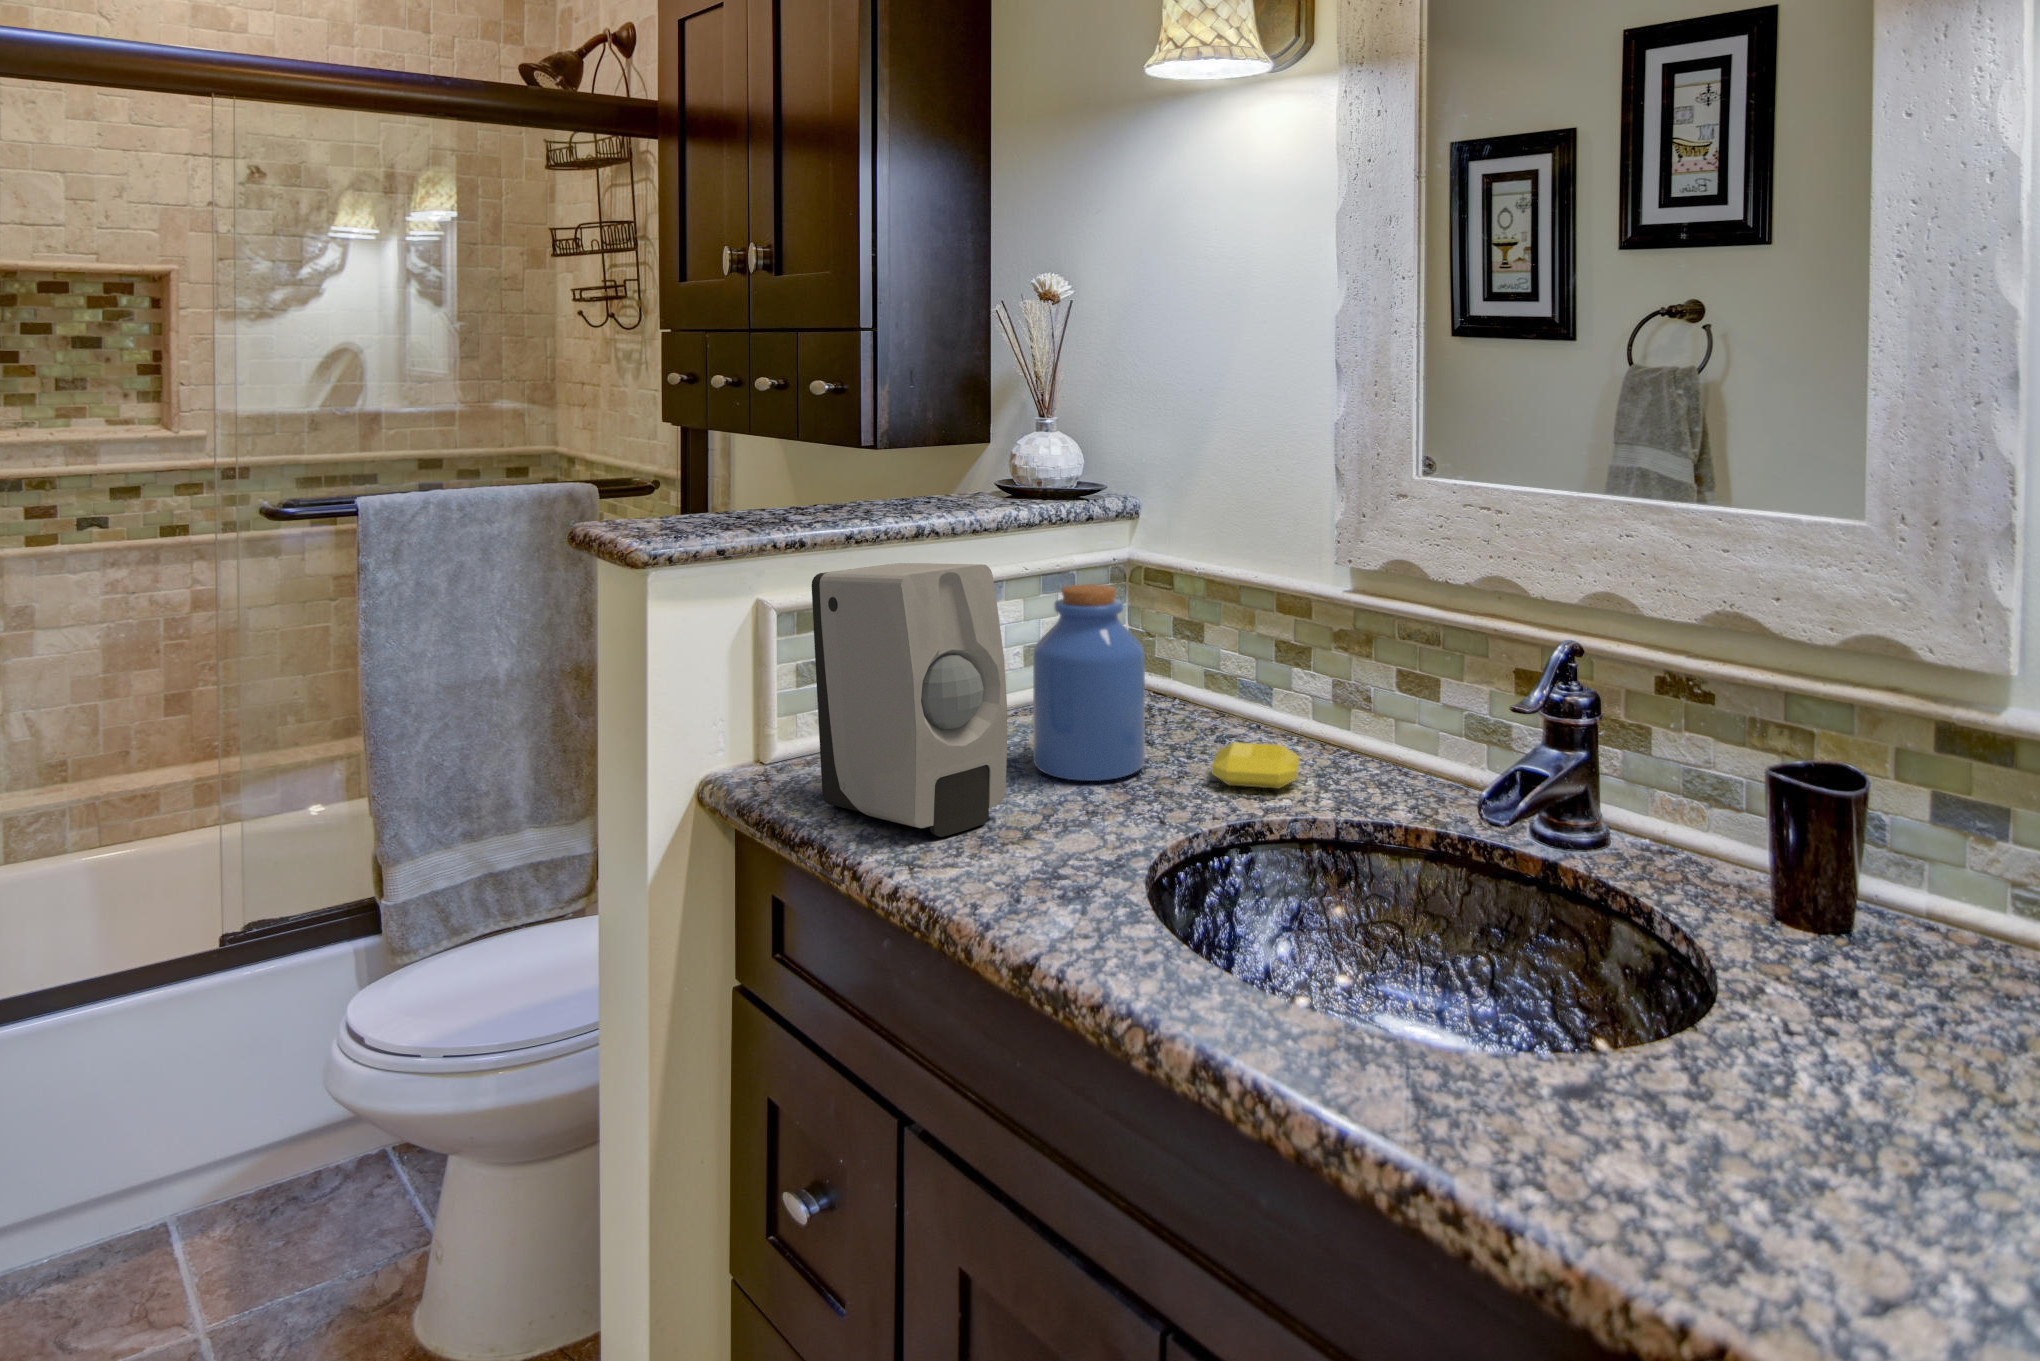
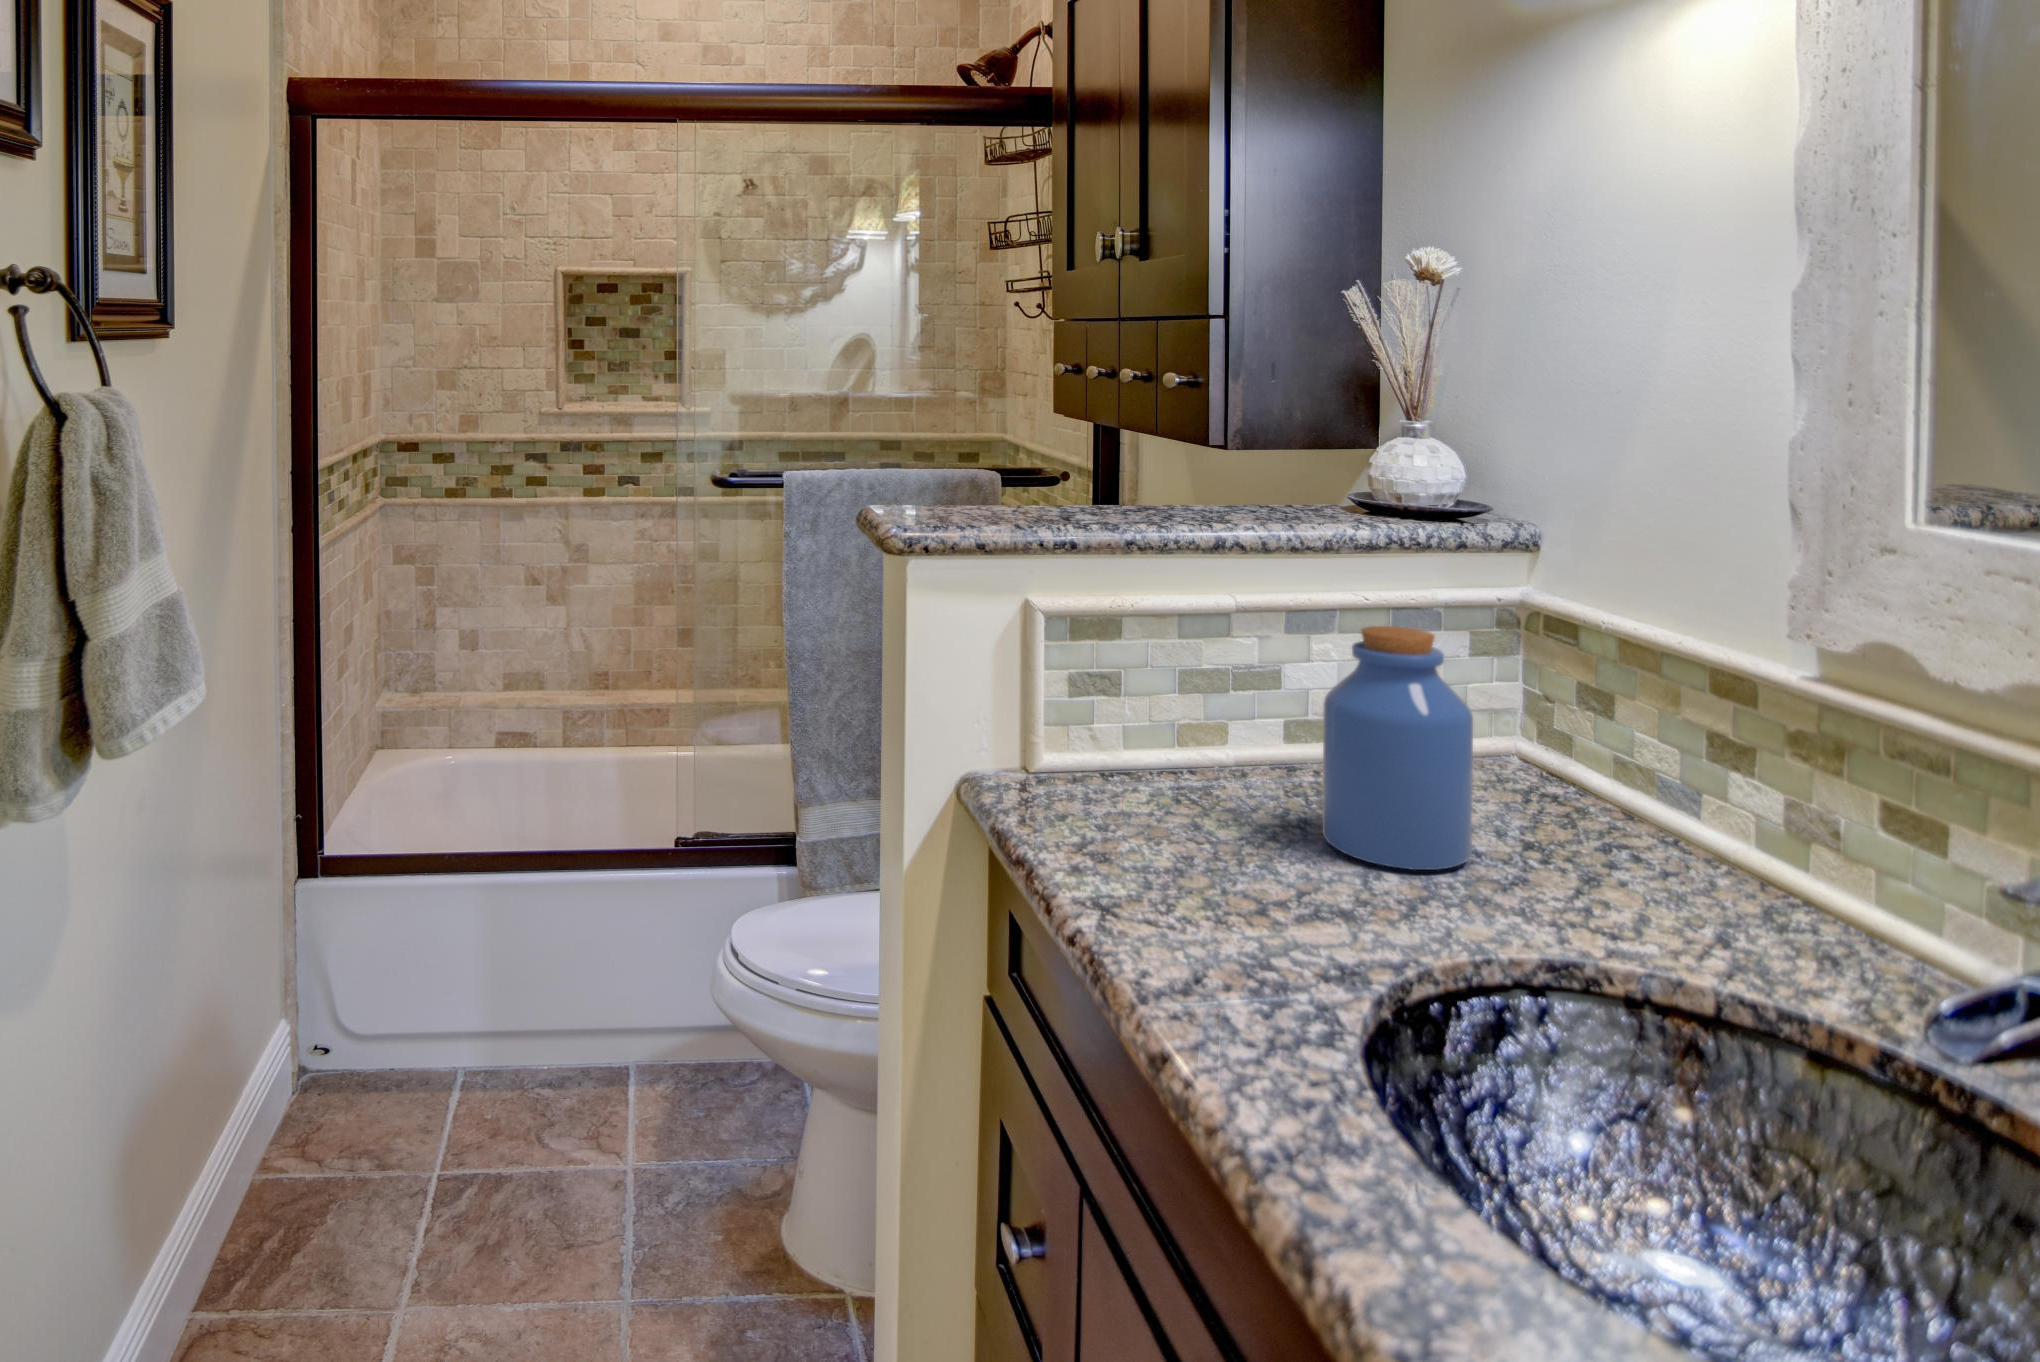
soap dispenser: present [811,563,1007,837] -> none [1050,578,1253,890]
soap bar: present [1212,742,1299,789] -> none [1552,856,1698,931]

